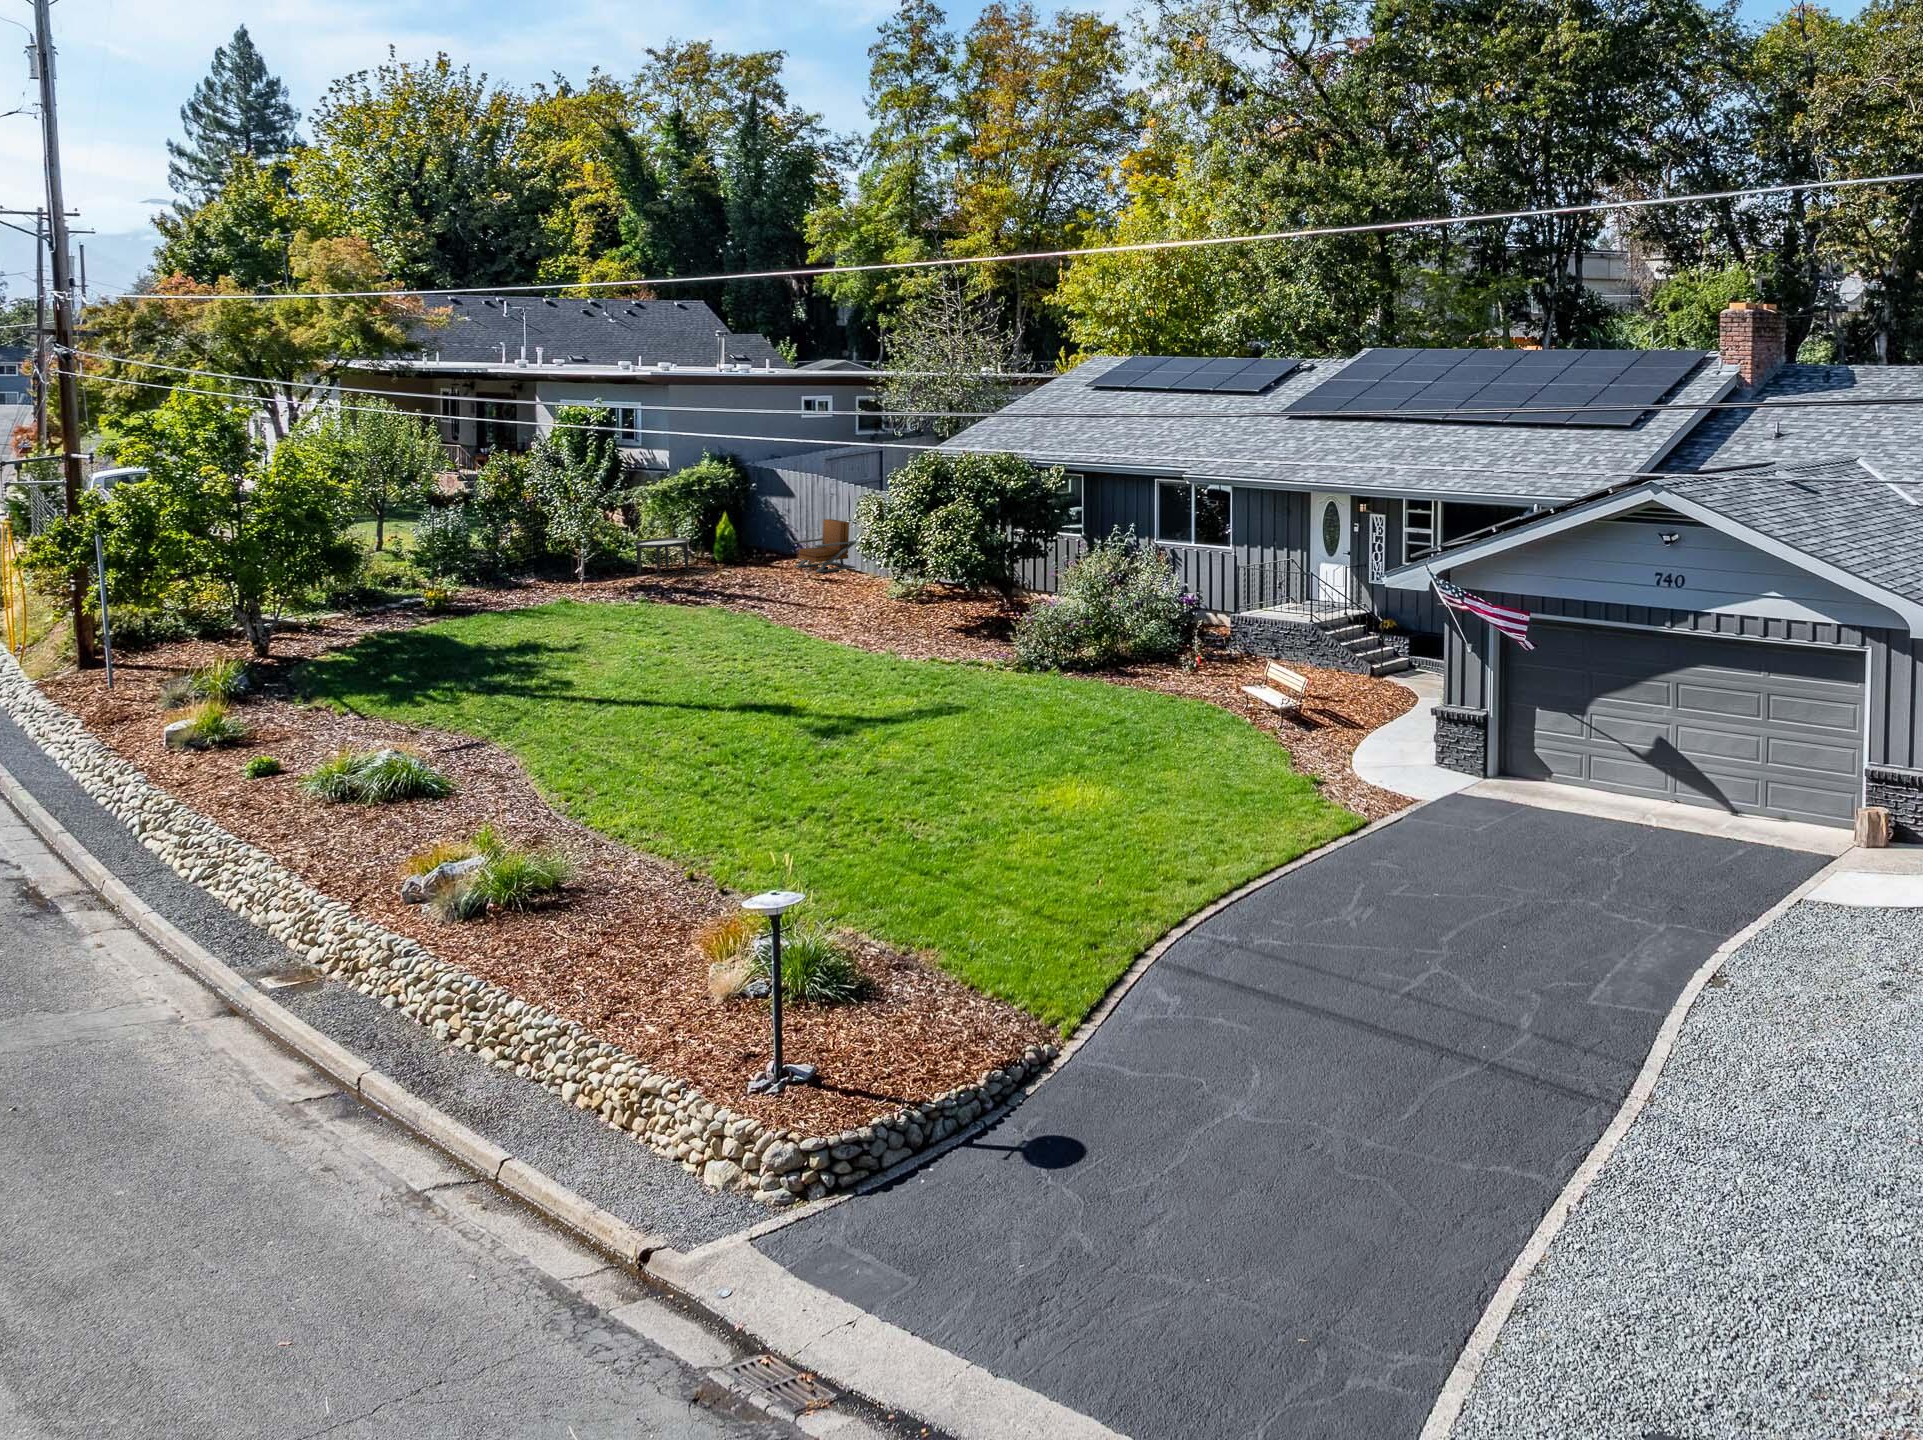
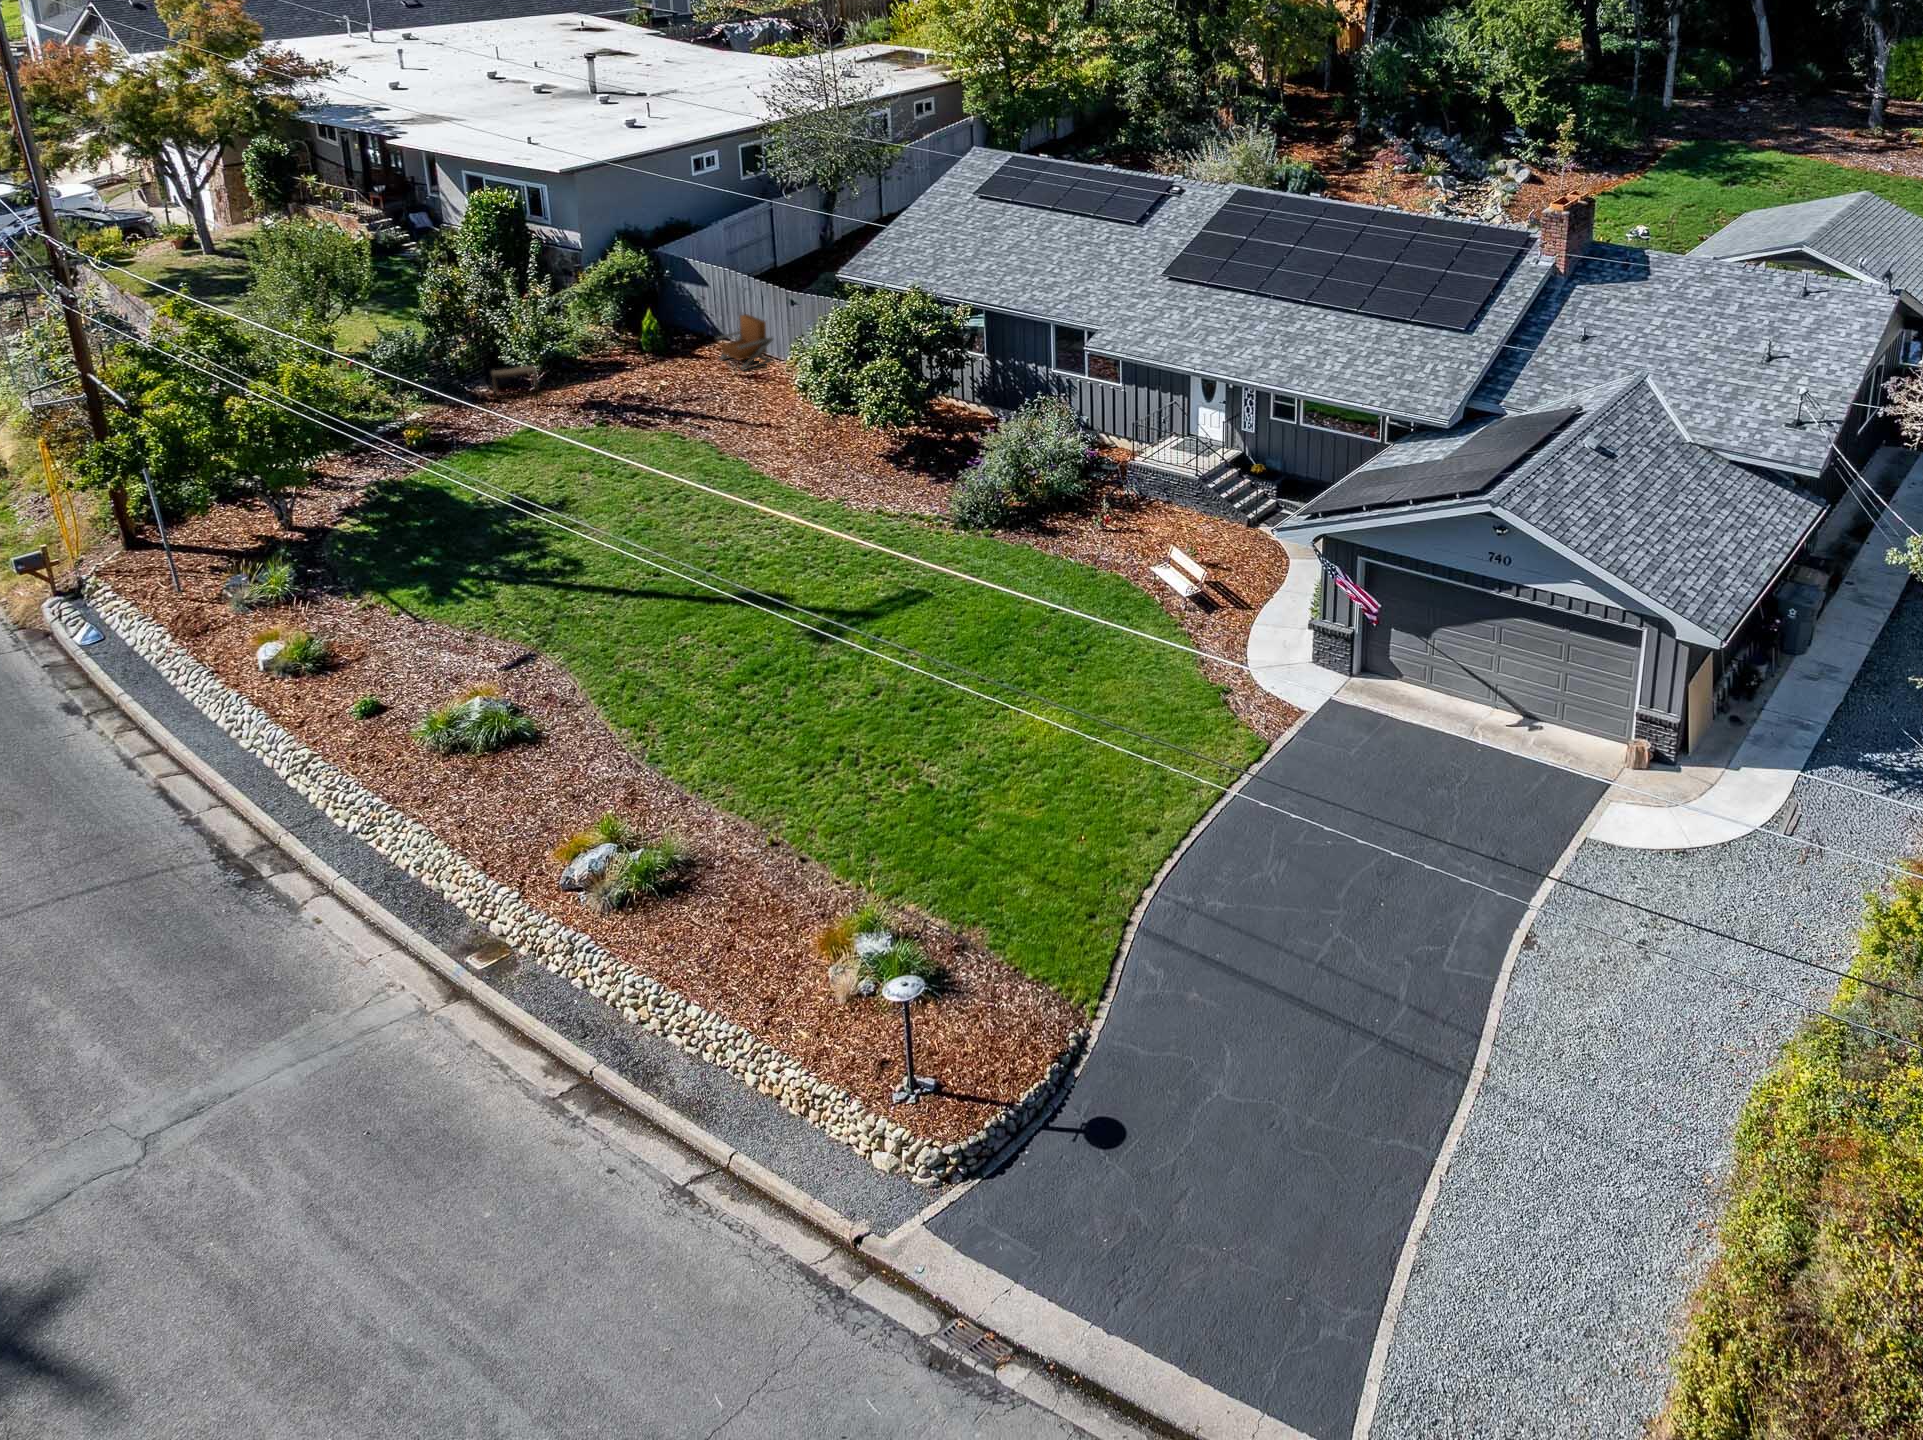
round table: present [634,538,690,576] -> none [566,334,620,376]
bench: none [546,556,596,587] -> present [492,364,539,396]

